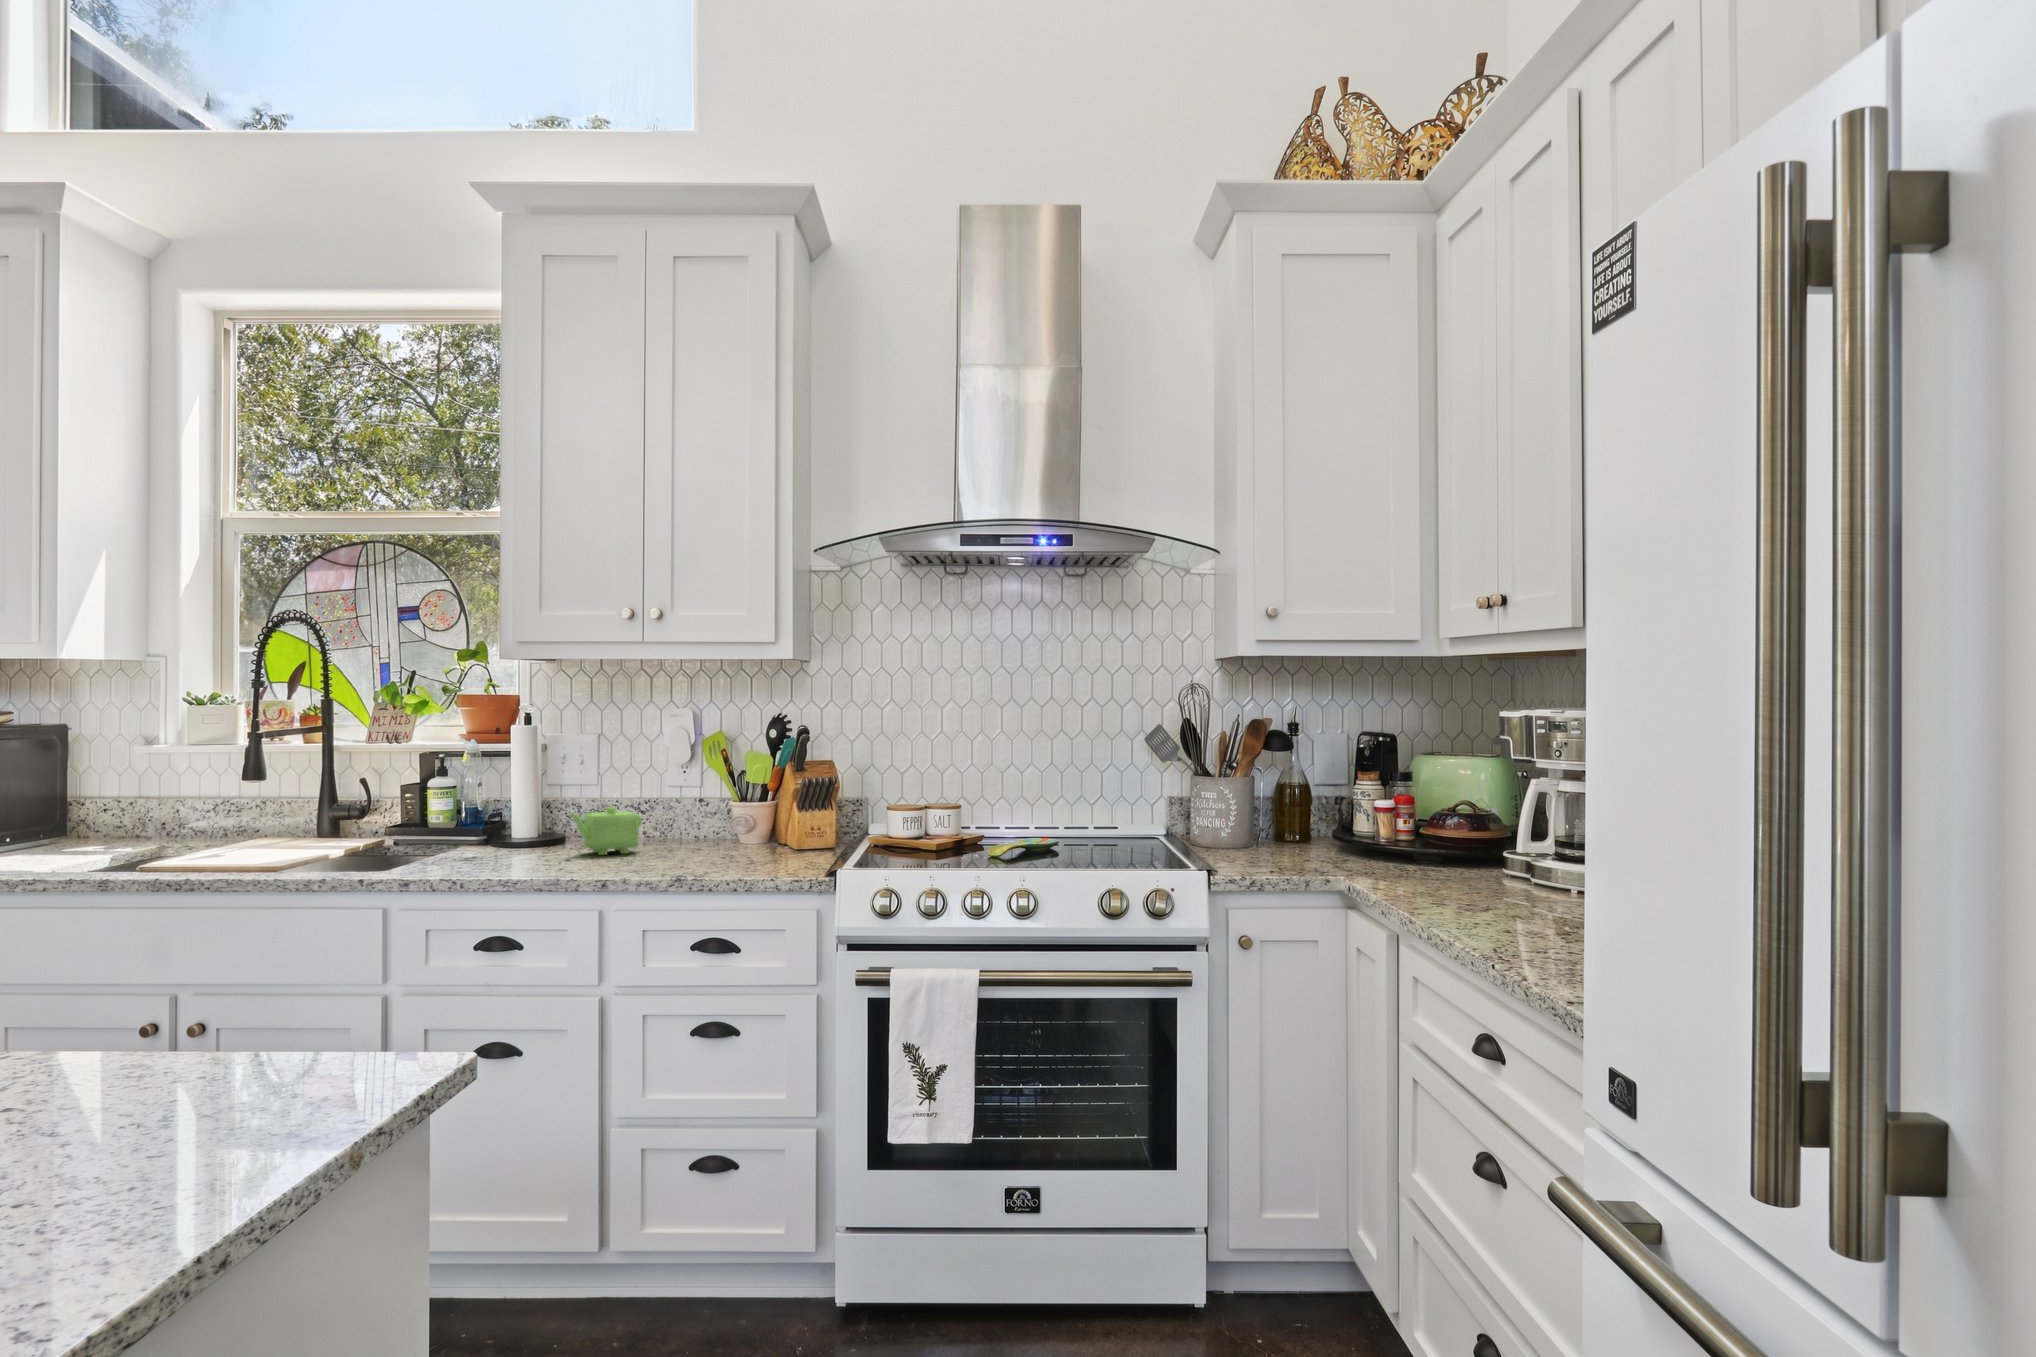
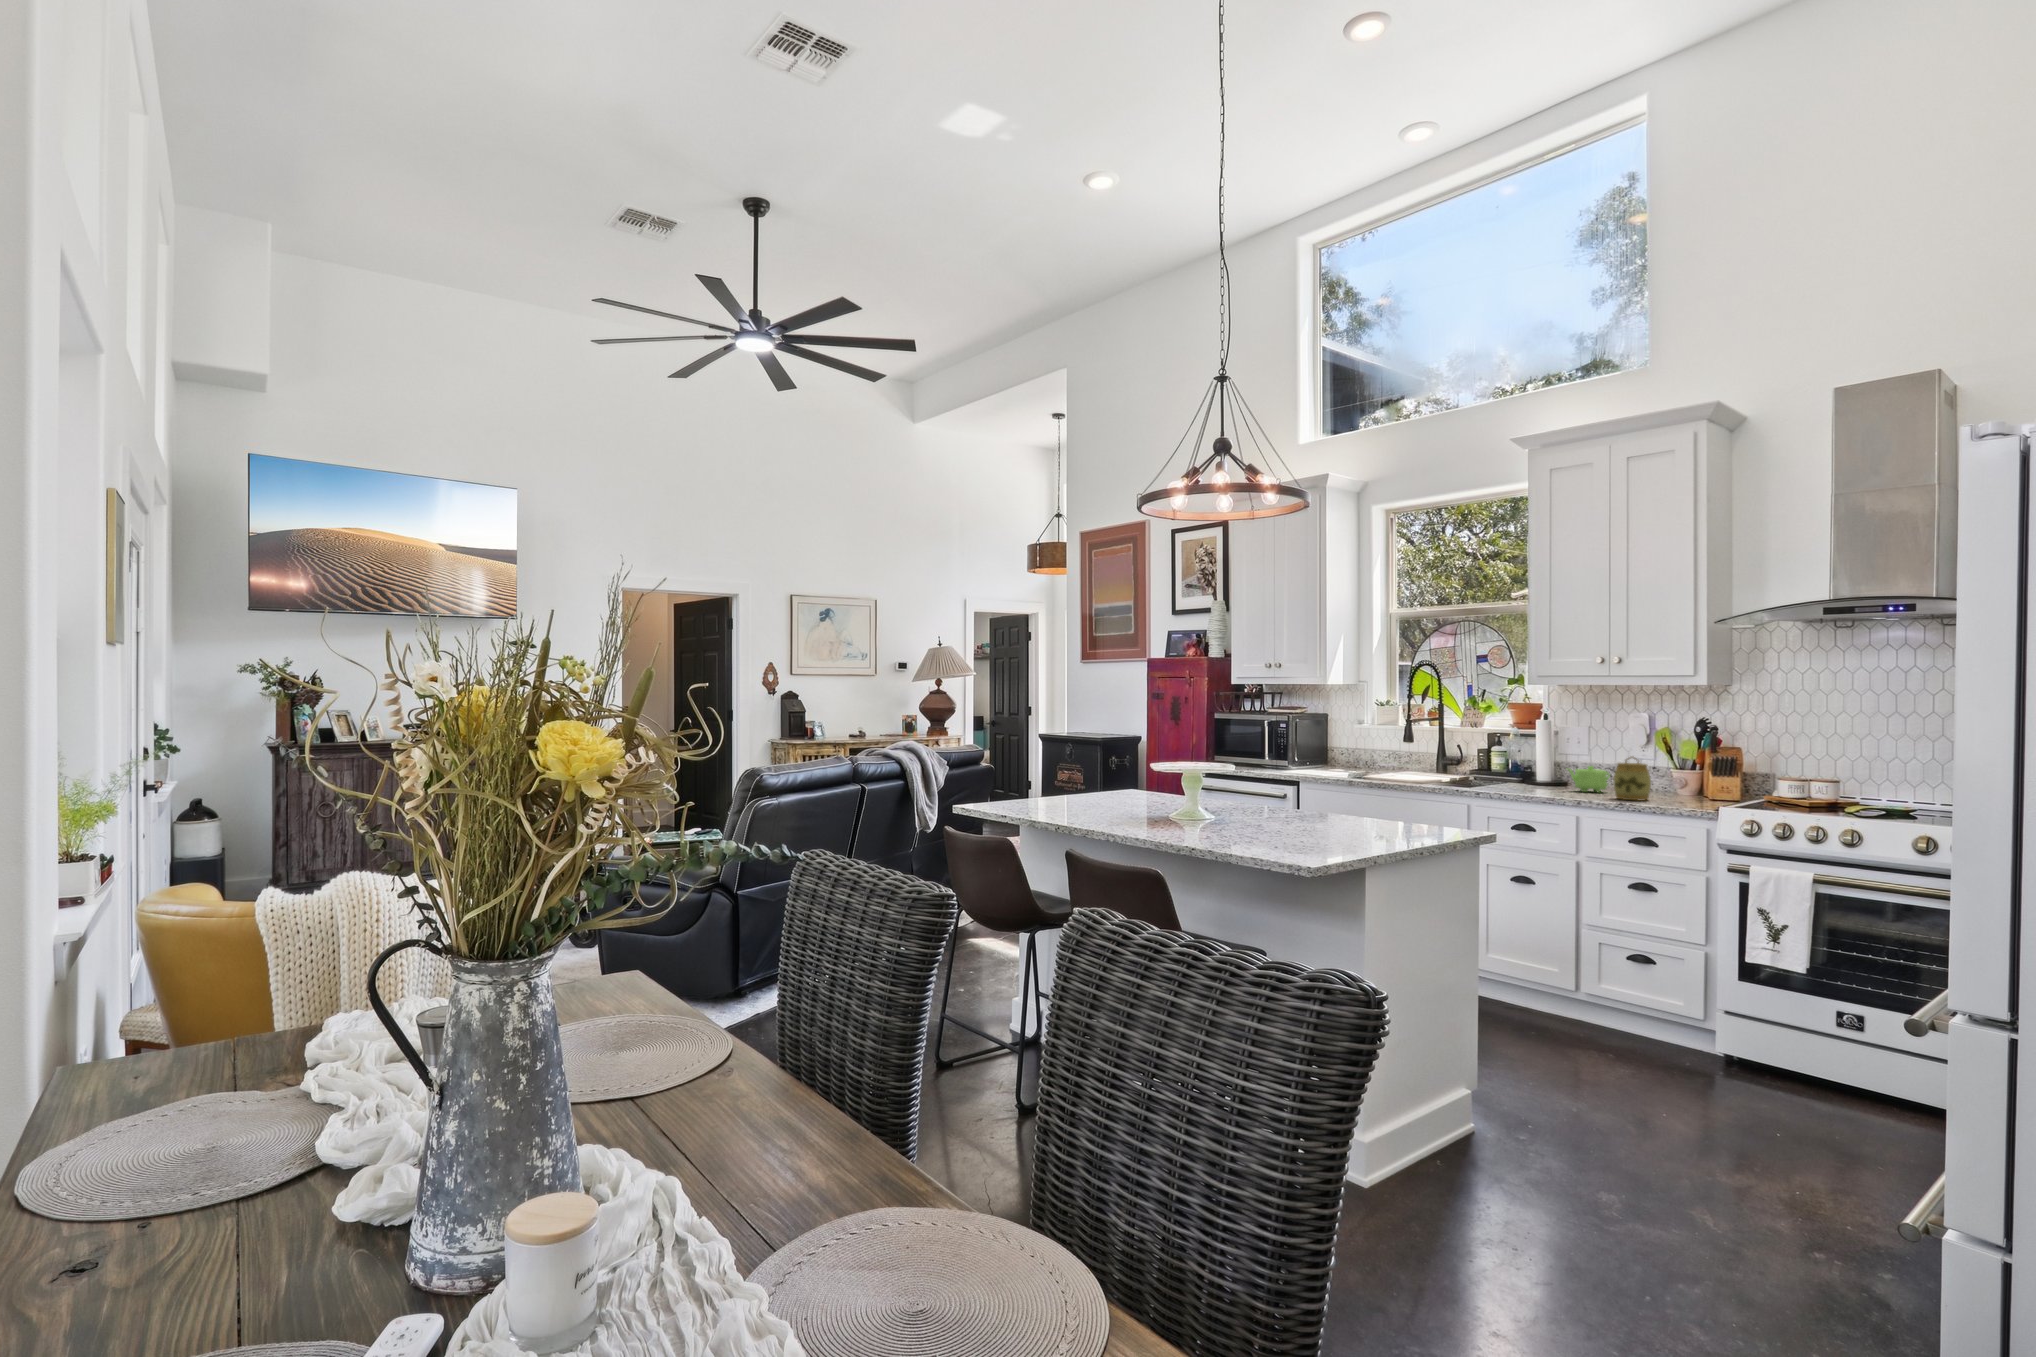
jar: none [658,787,720,869] -> present [1613,757,1651,801]

